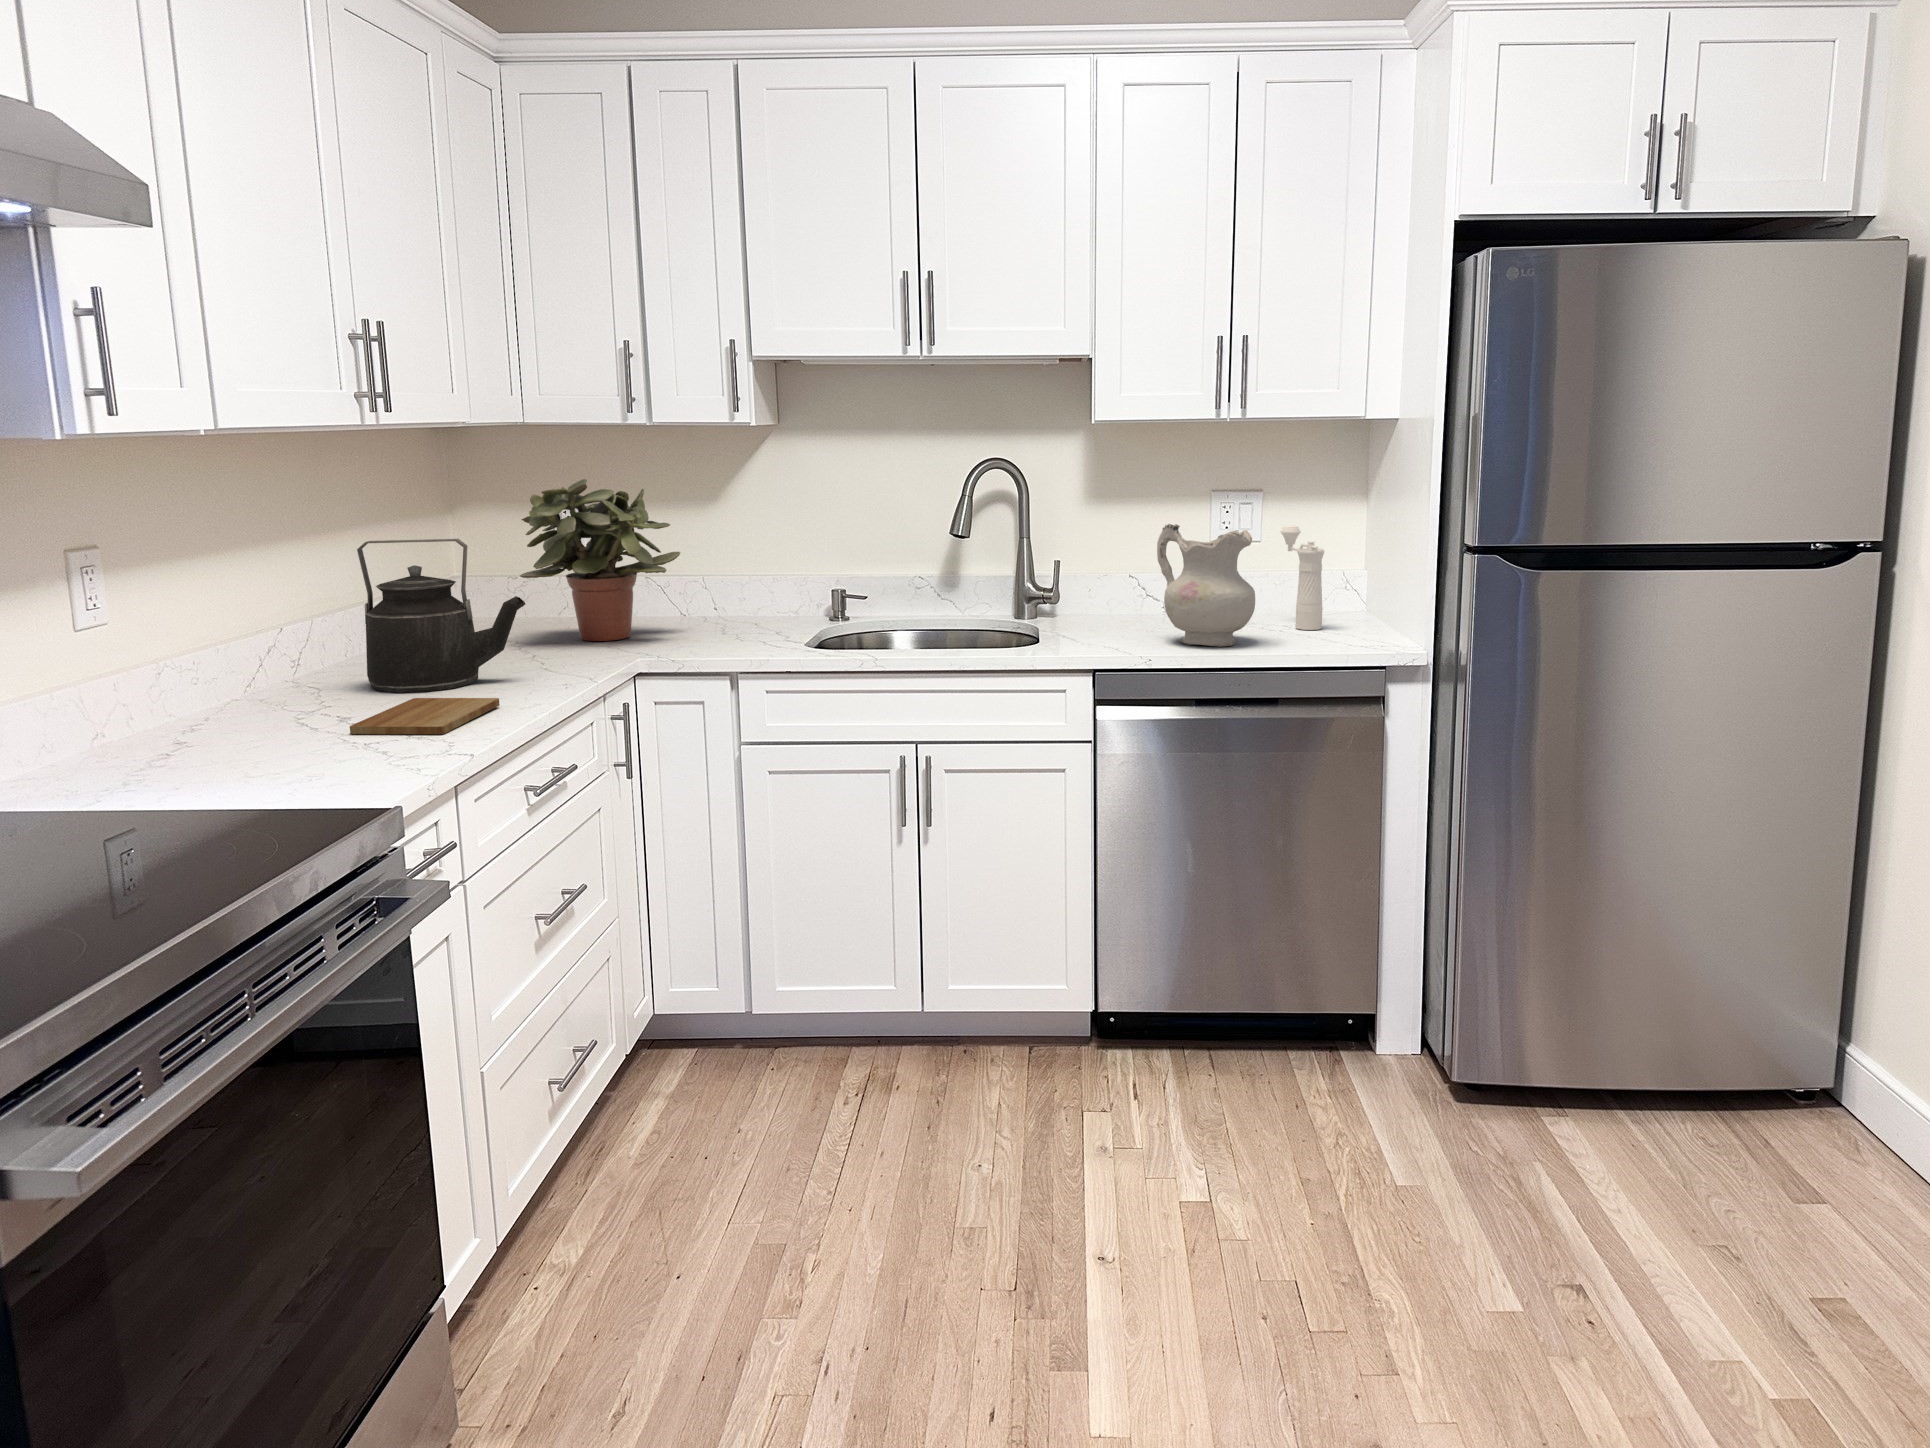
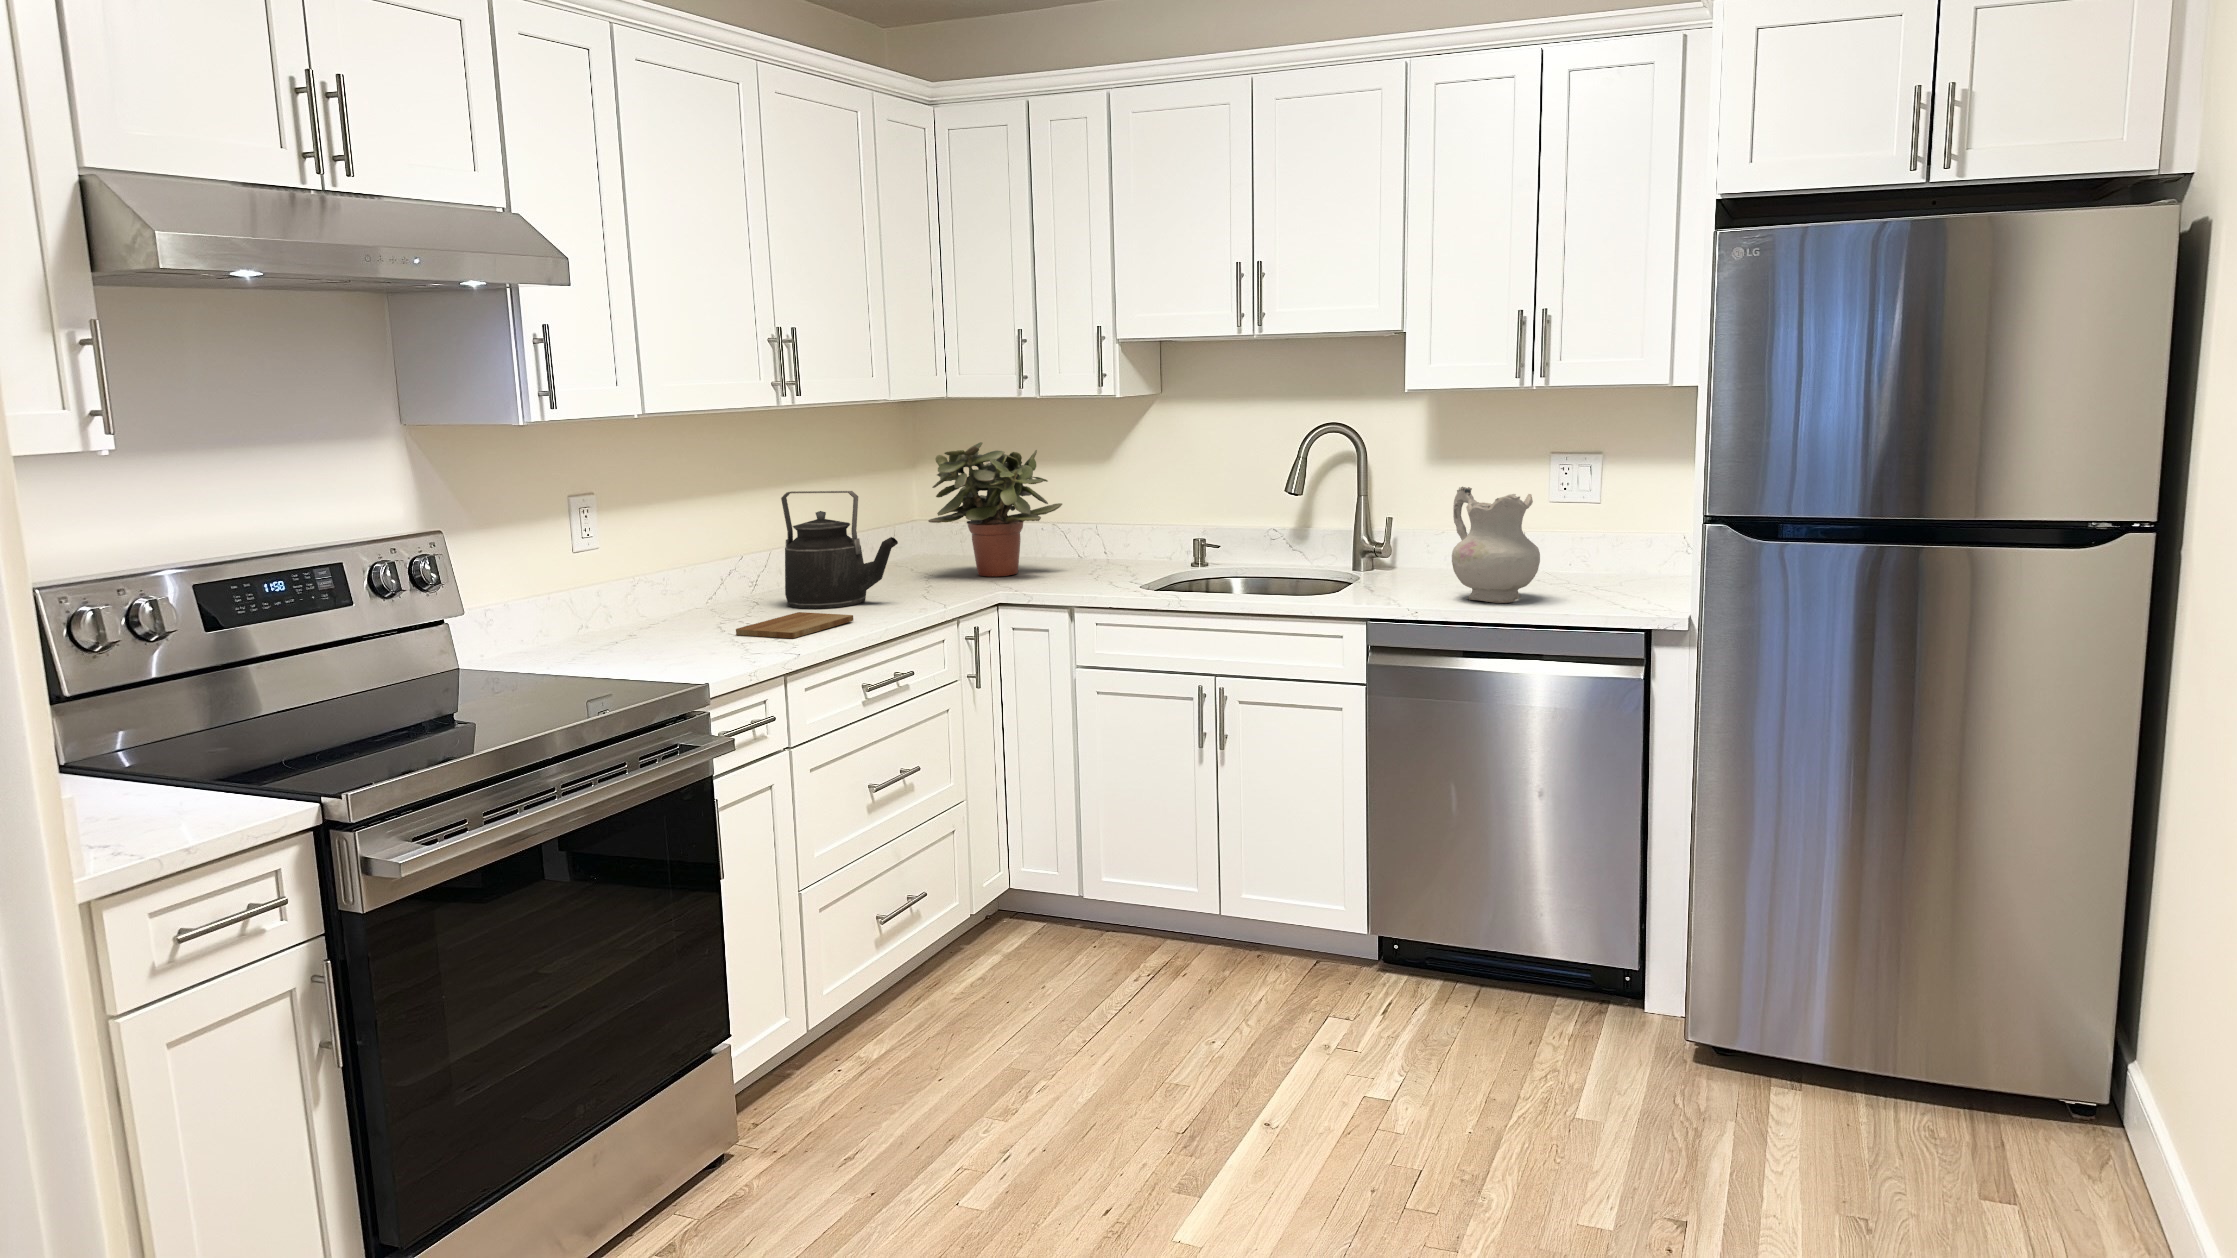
pepper mill: present [1281,526,1324,630] -> none [1602,489,1633,592]

